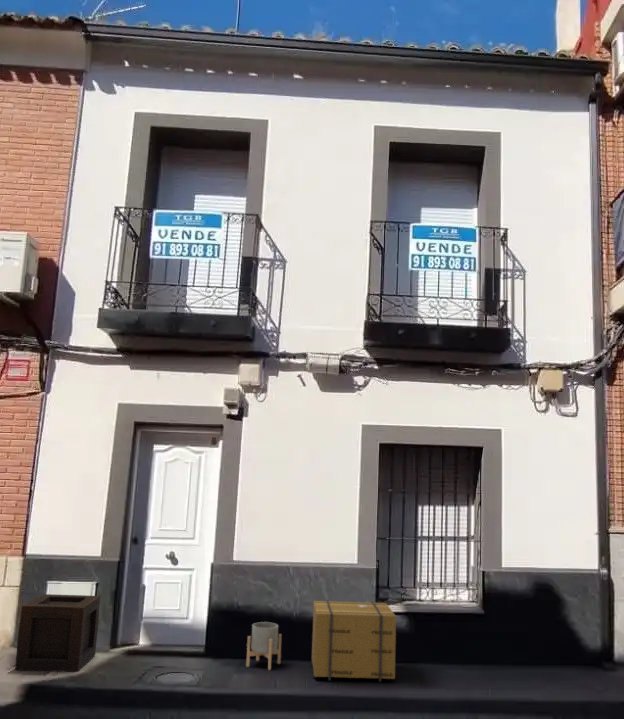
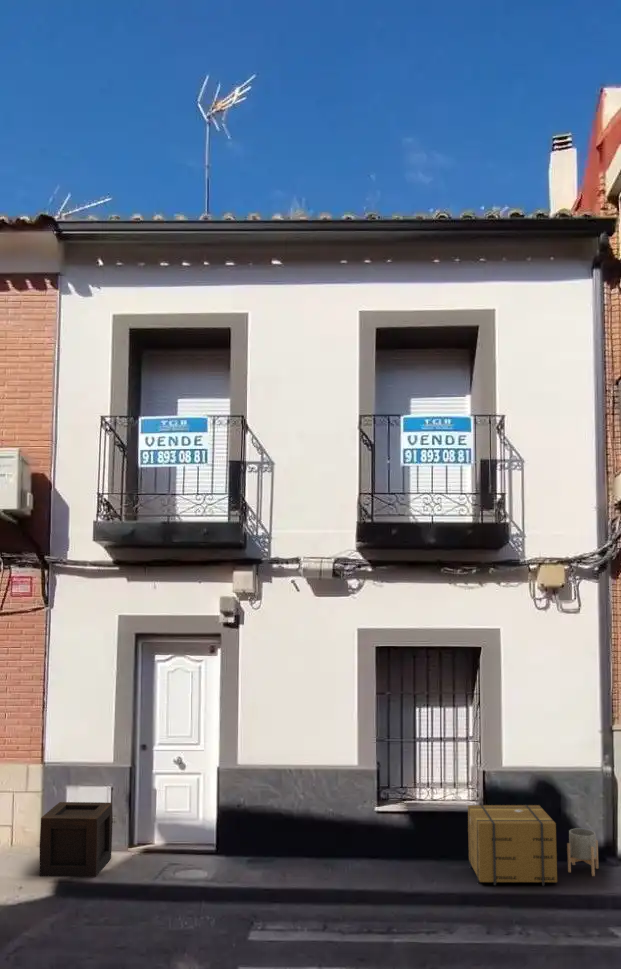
cardboard box: present [312,601,396,682] -> present [468,805,557,885]
planter: present [246,622,281,670] -> present [567,828,598,876]

